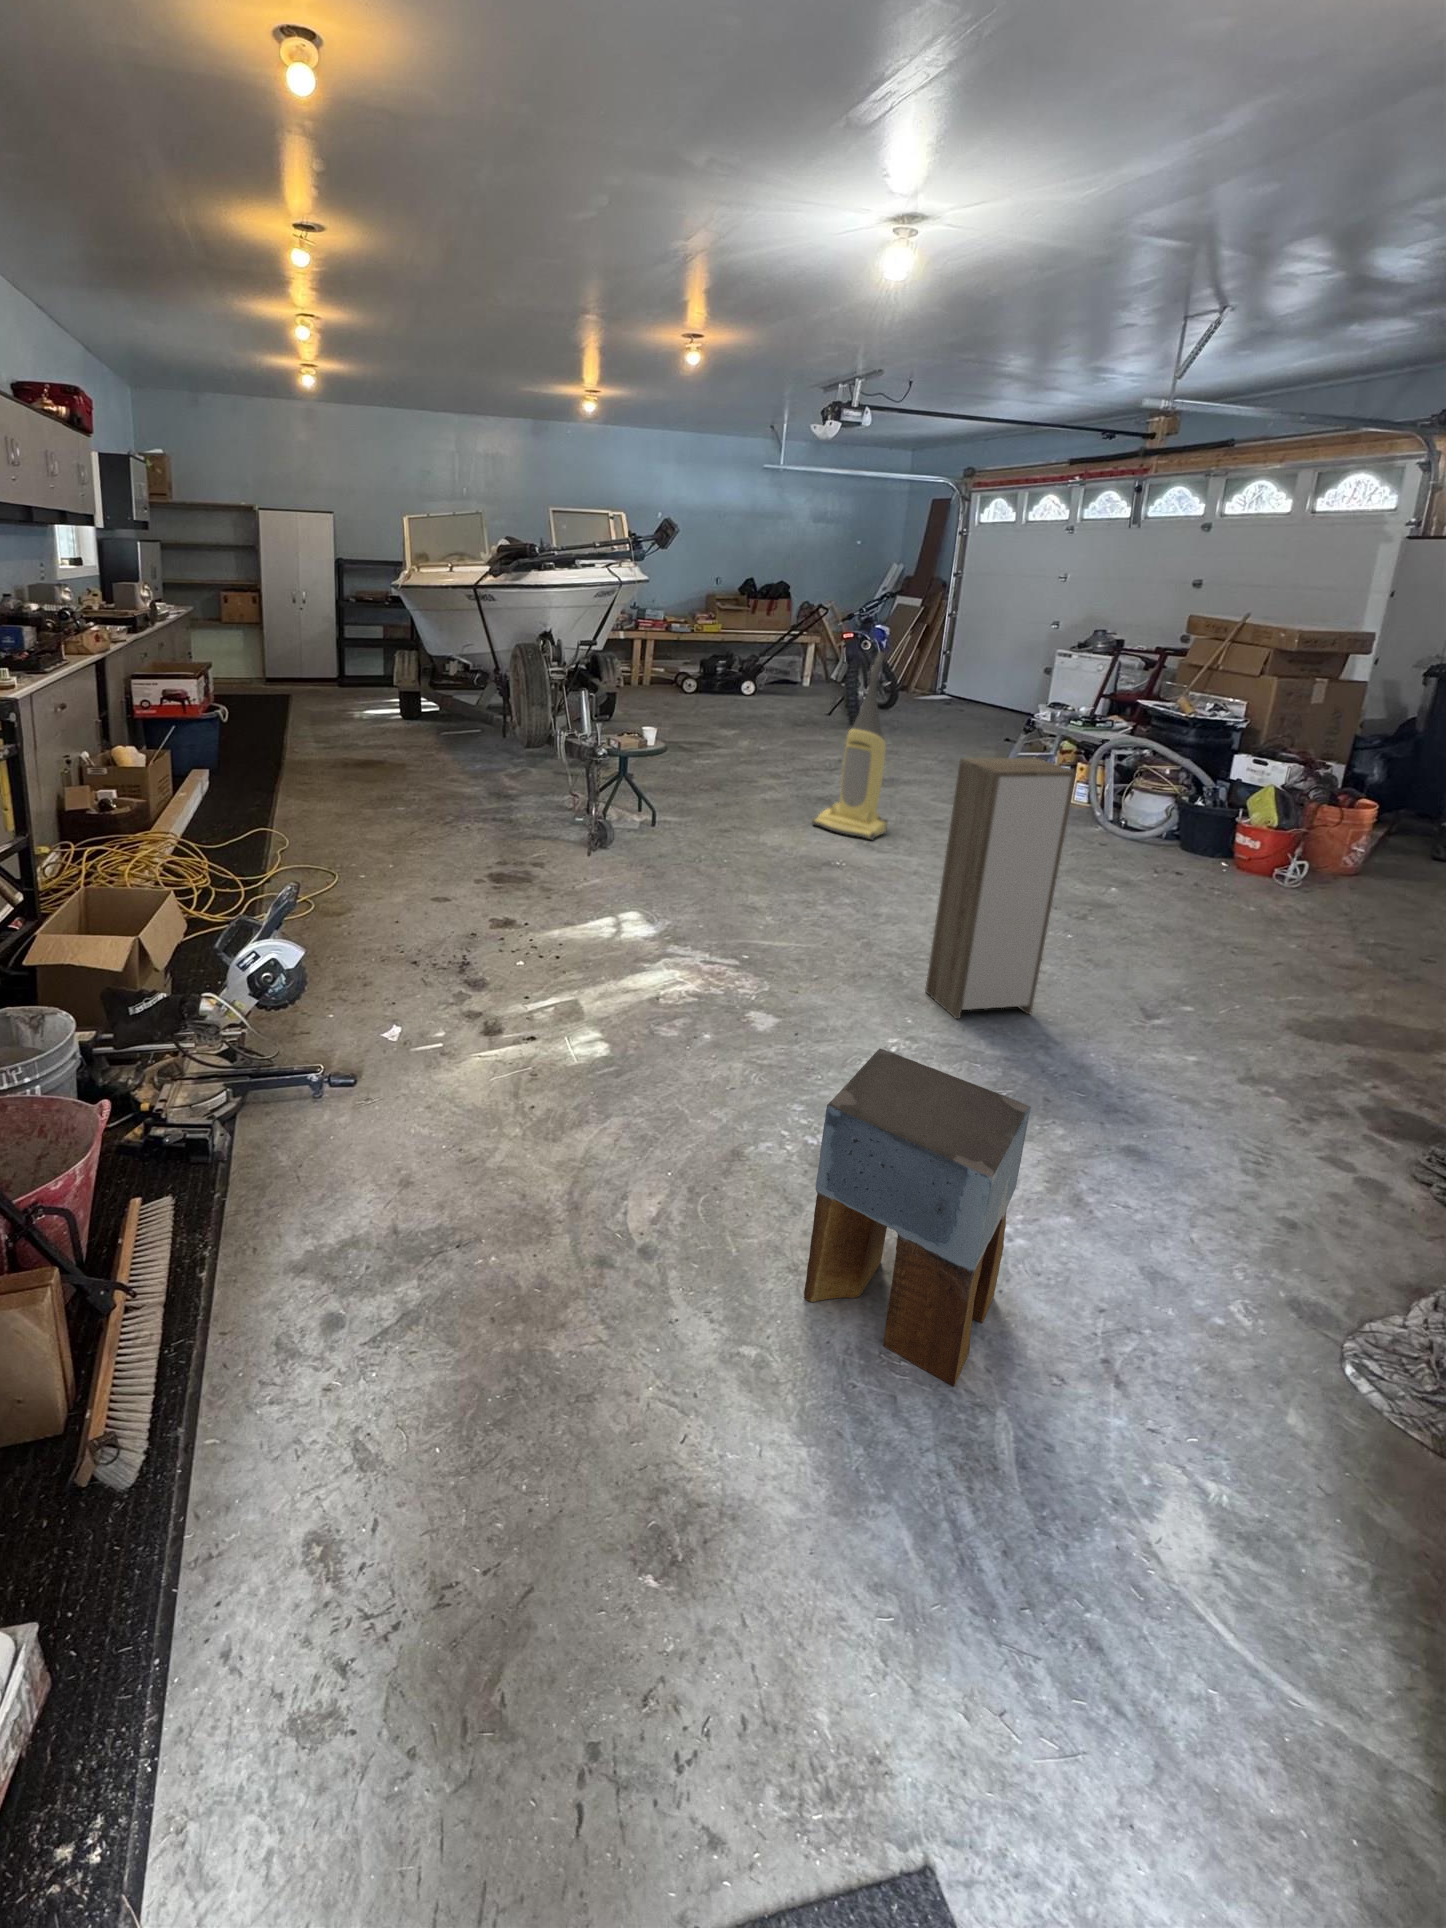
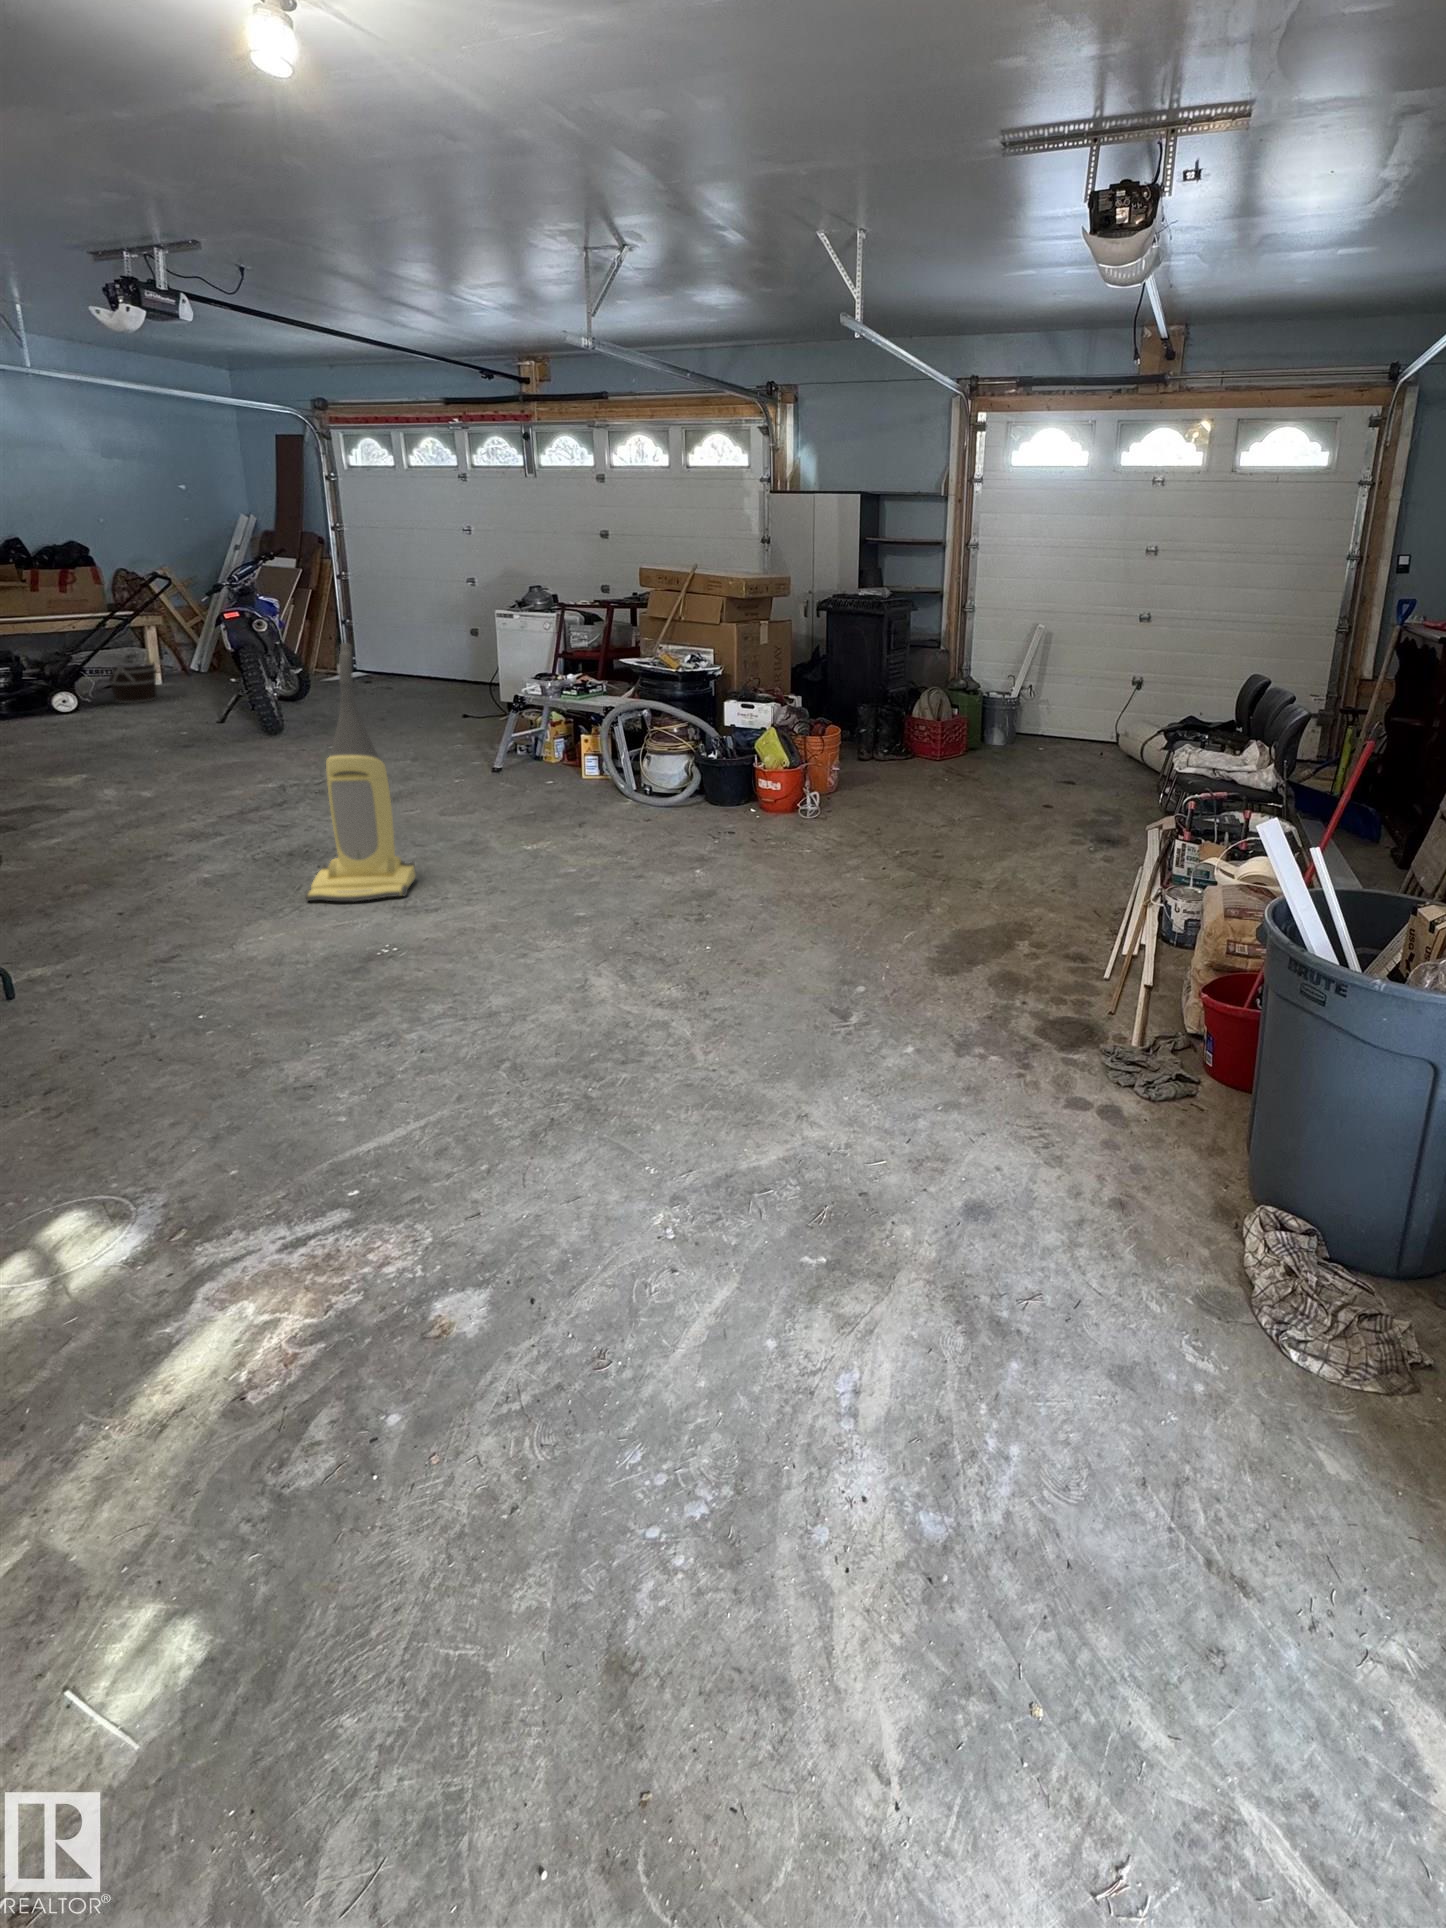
bucket: none [780,665,808,694] -> present [109,664,157,703]
storage cabinet: present [925,758,1076,1019] -> none [613,767,742,1118]
stool: present [804,1049,1031,1386] -> none [847,1296,1177,1850]

